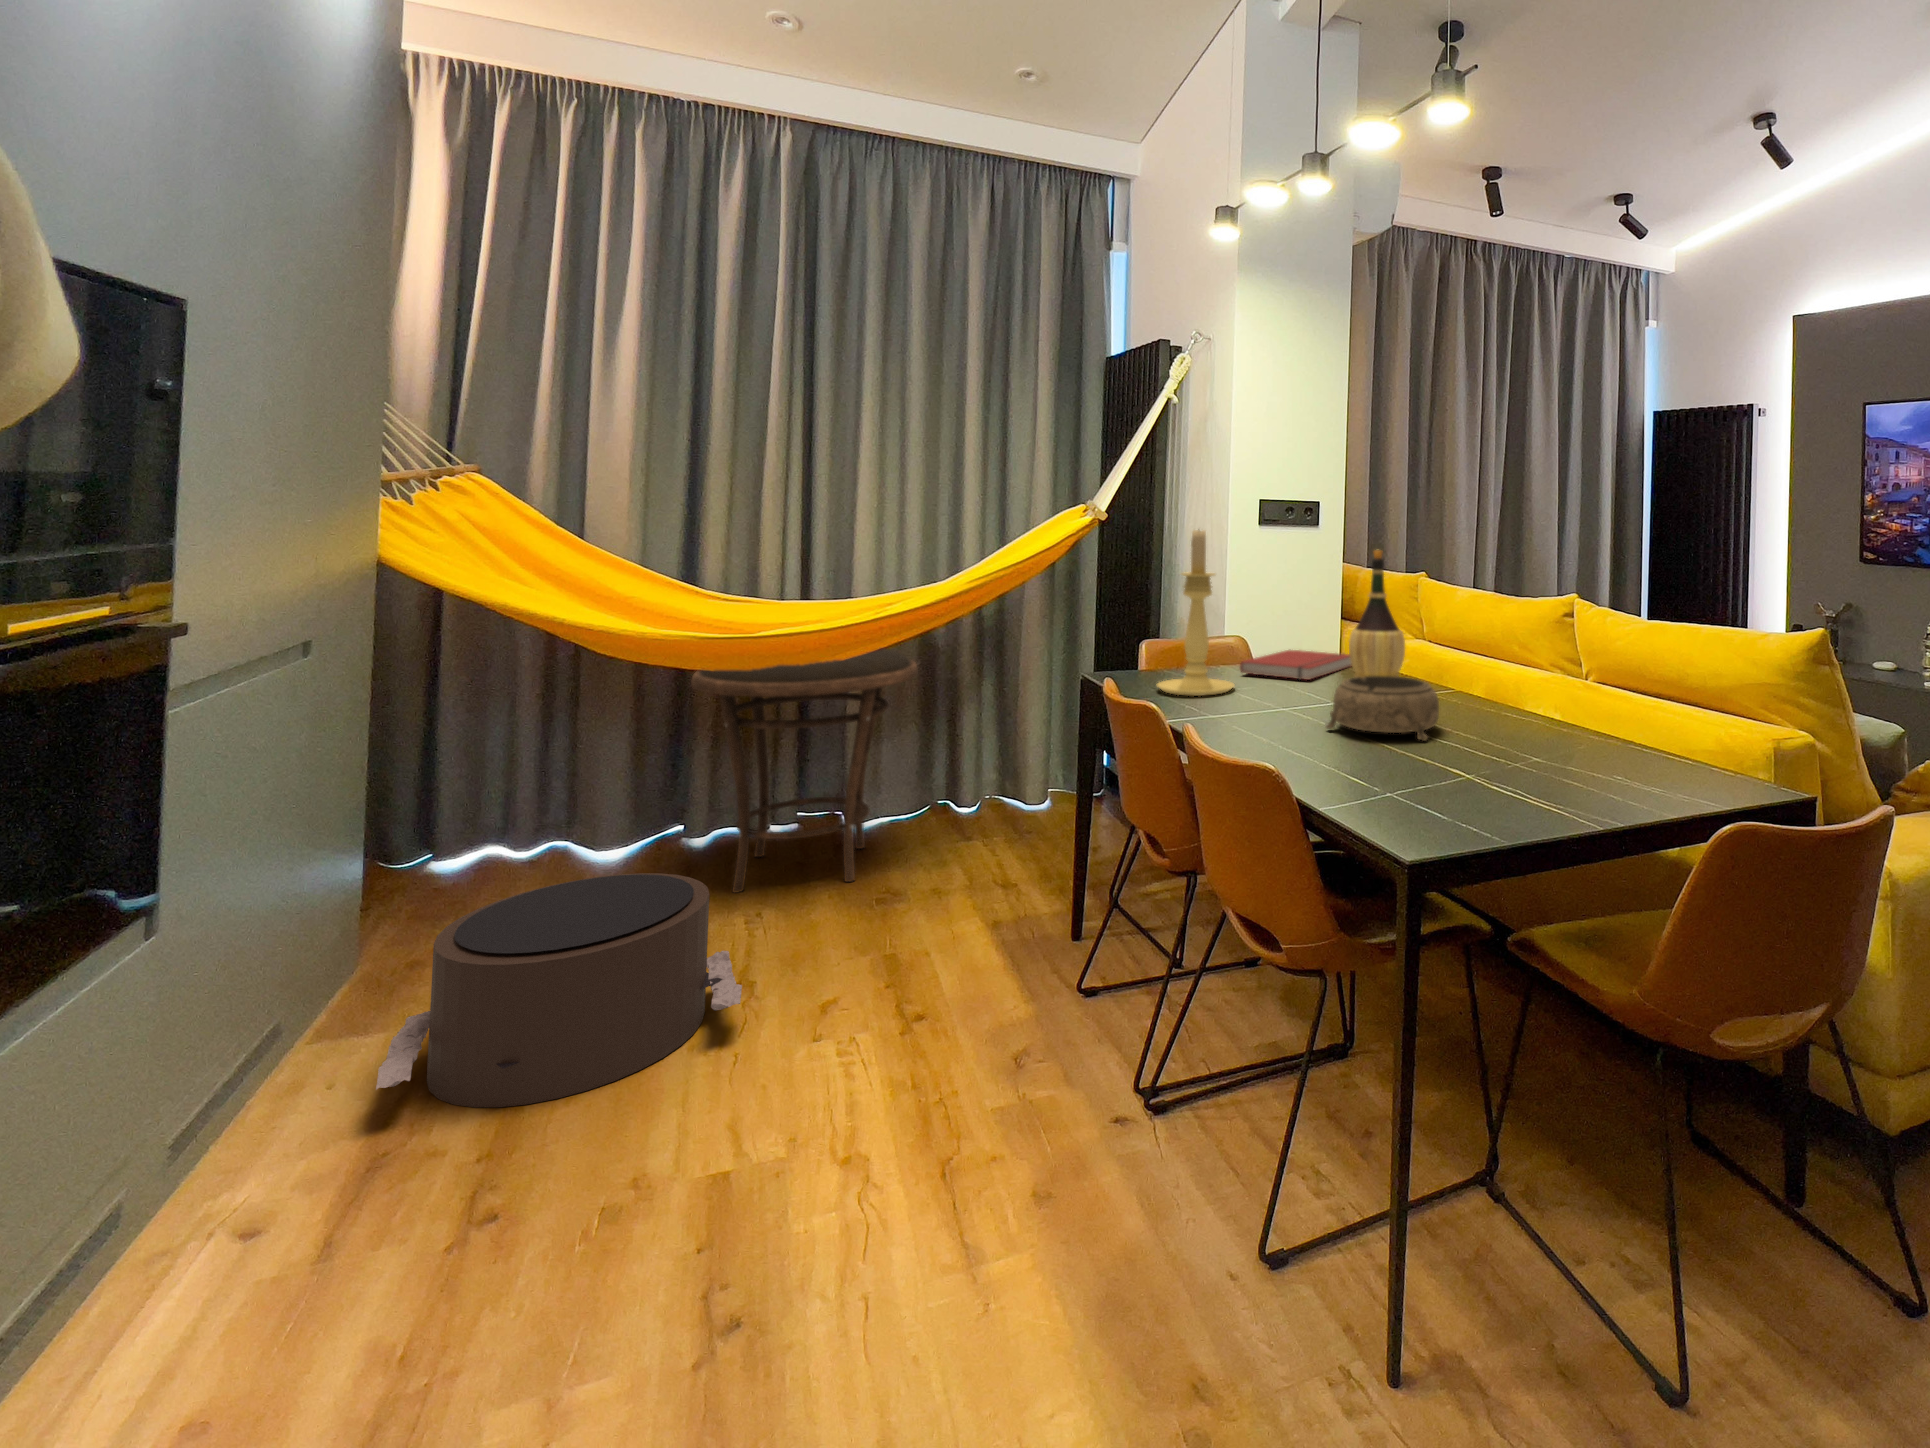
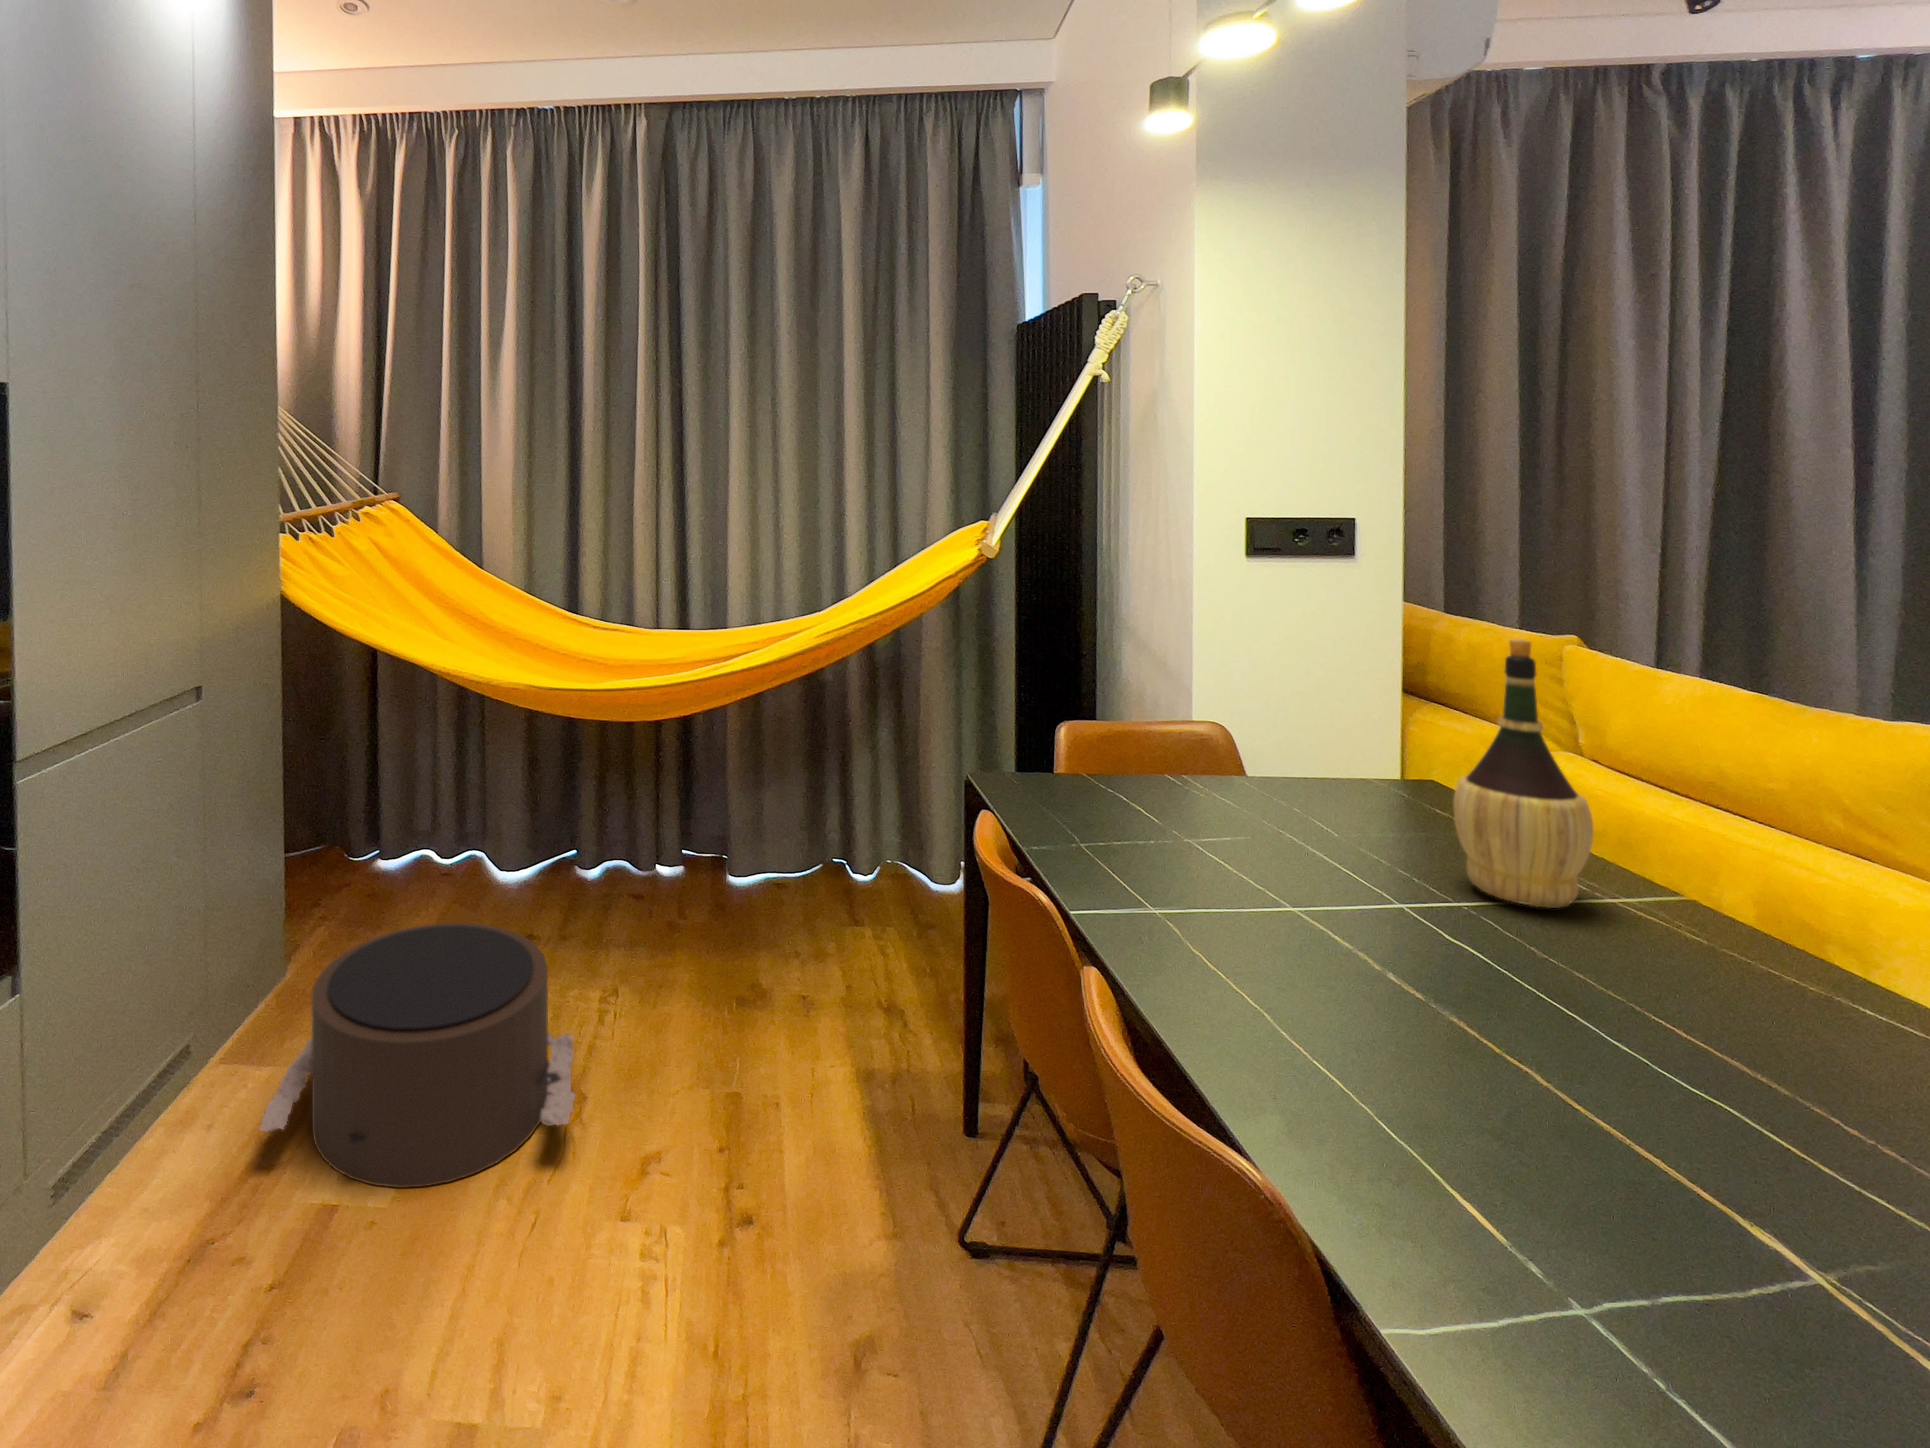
candle holder: present [1157,530,1234,696] -> none [1080,585,1217,857]
side table: present [691,649,918,893] -> none [565,670,786,946]
book: present [1240,650,1352,680] -> none [1223,762,1447,845]
decorative bowl: present [1326,676,1439,741] -> none [1428,920,1754,1139]

